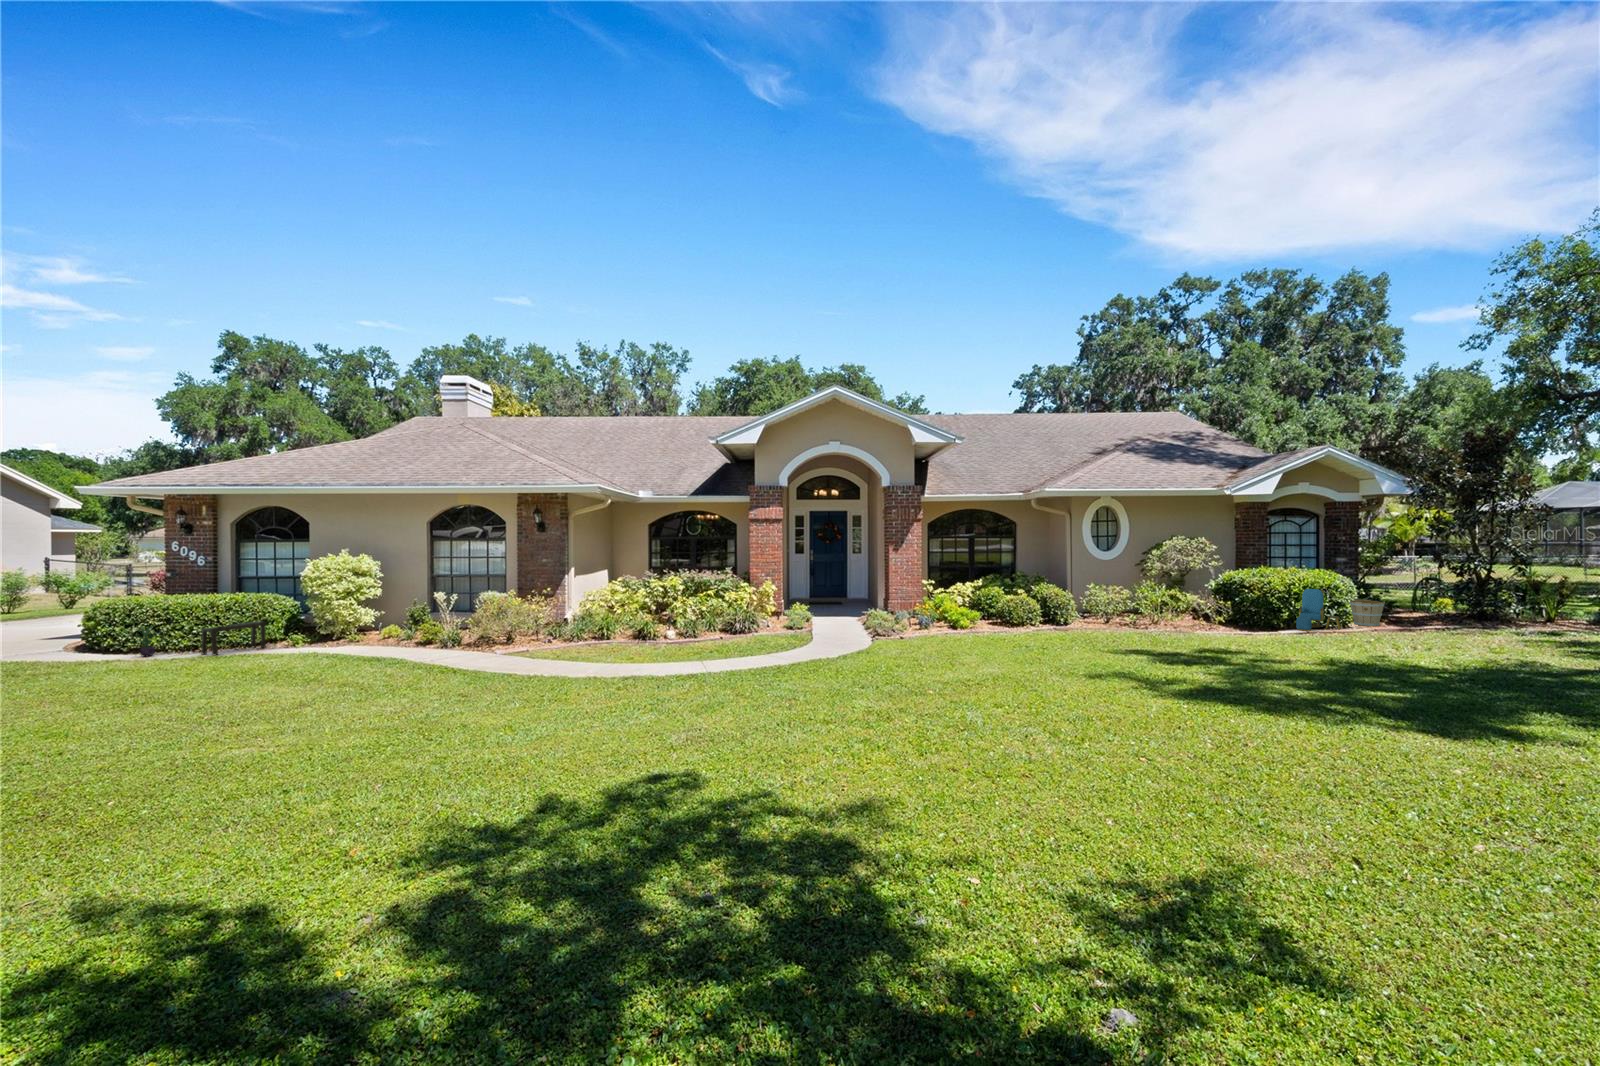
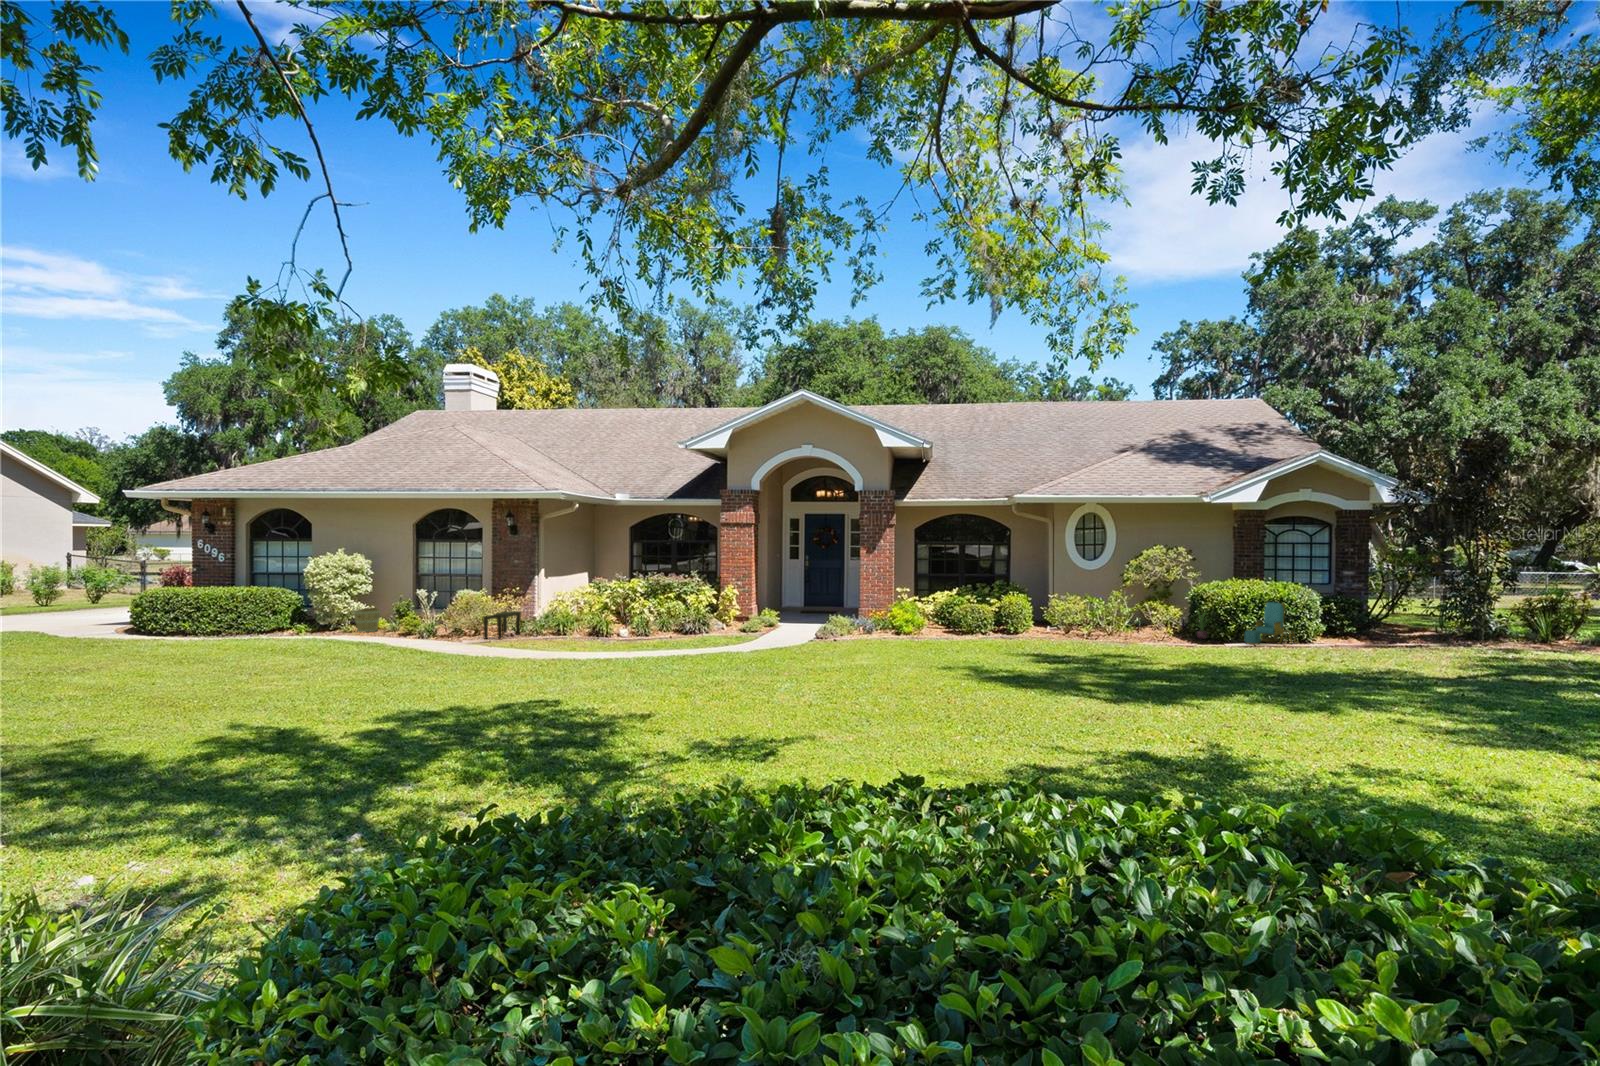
wooden bucket: present [1349,600,1385,626] -> present [353,608,381,632]
bench: present [201,621,266,655] -> present [483,611,521,639]
decorative plant: present [137,626,155,657] -> present [1197,611,1207,639]

